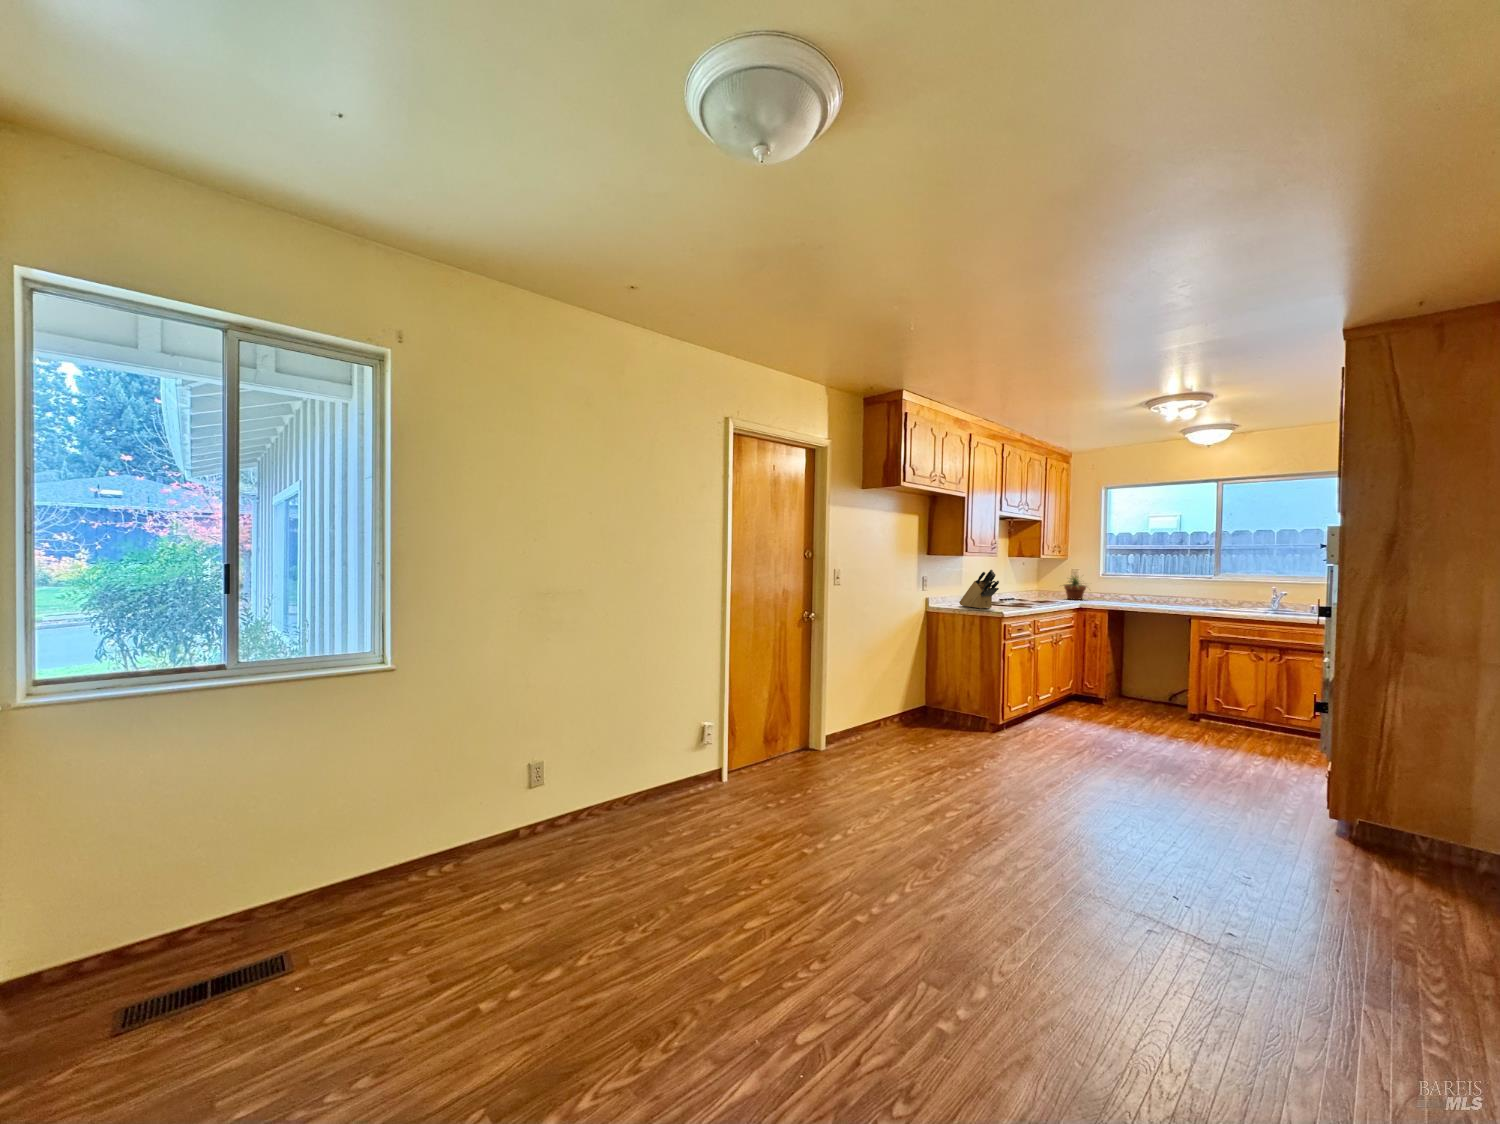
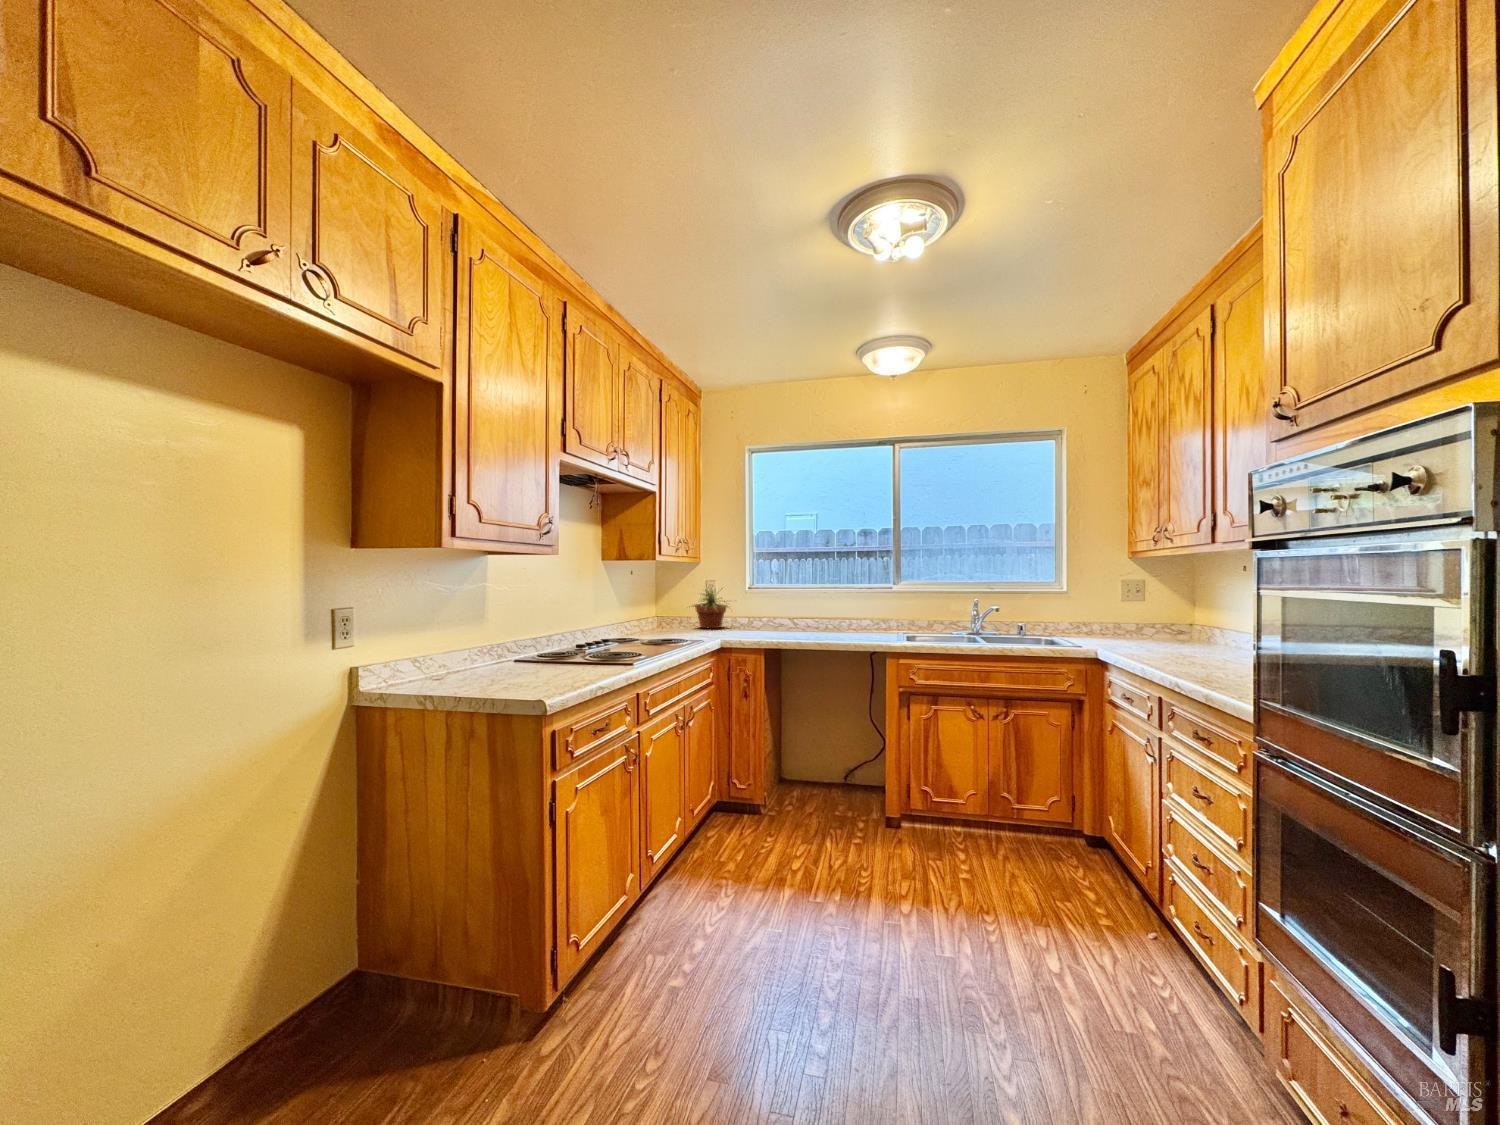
knife block: present [959,570,999,609] -> none [459,582,545,685]

